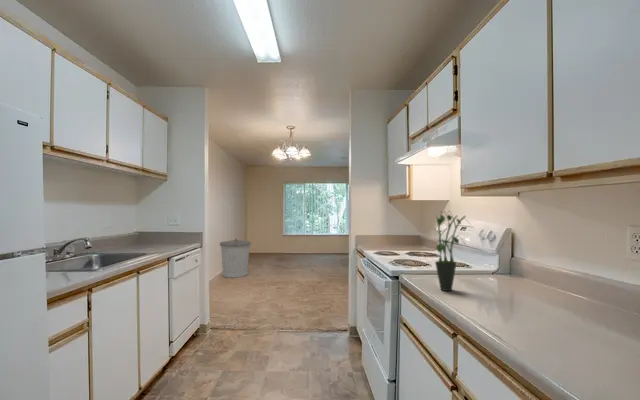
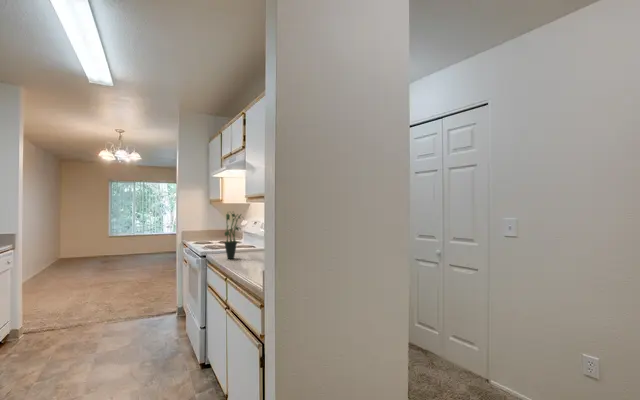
trash can: present [220,239,251,278] -> none [18,244,64,287]

